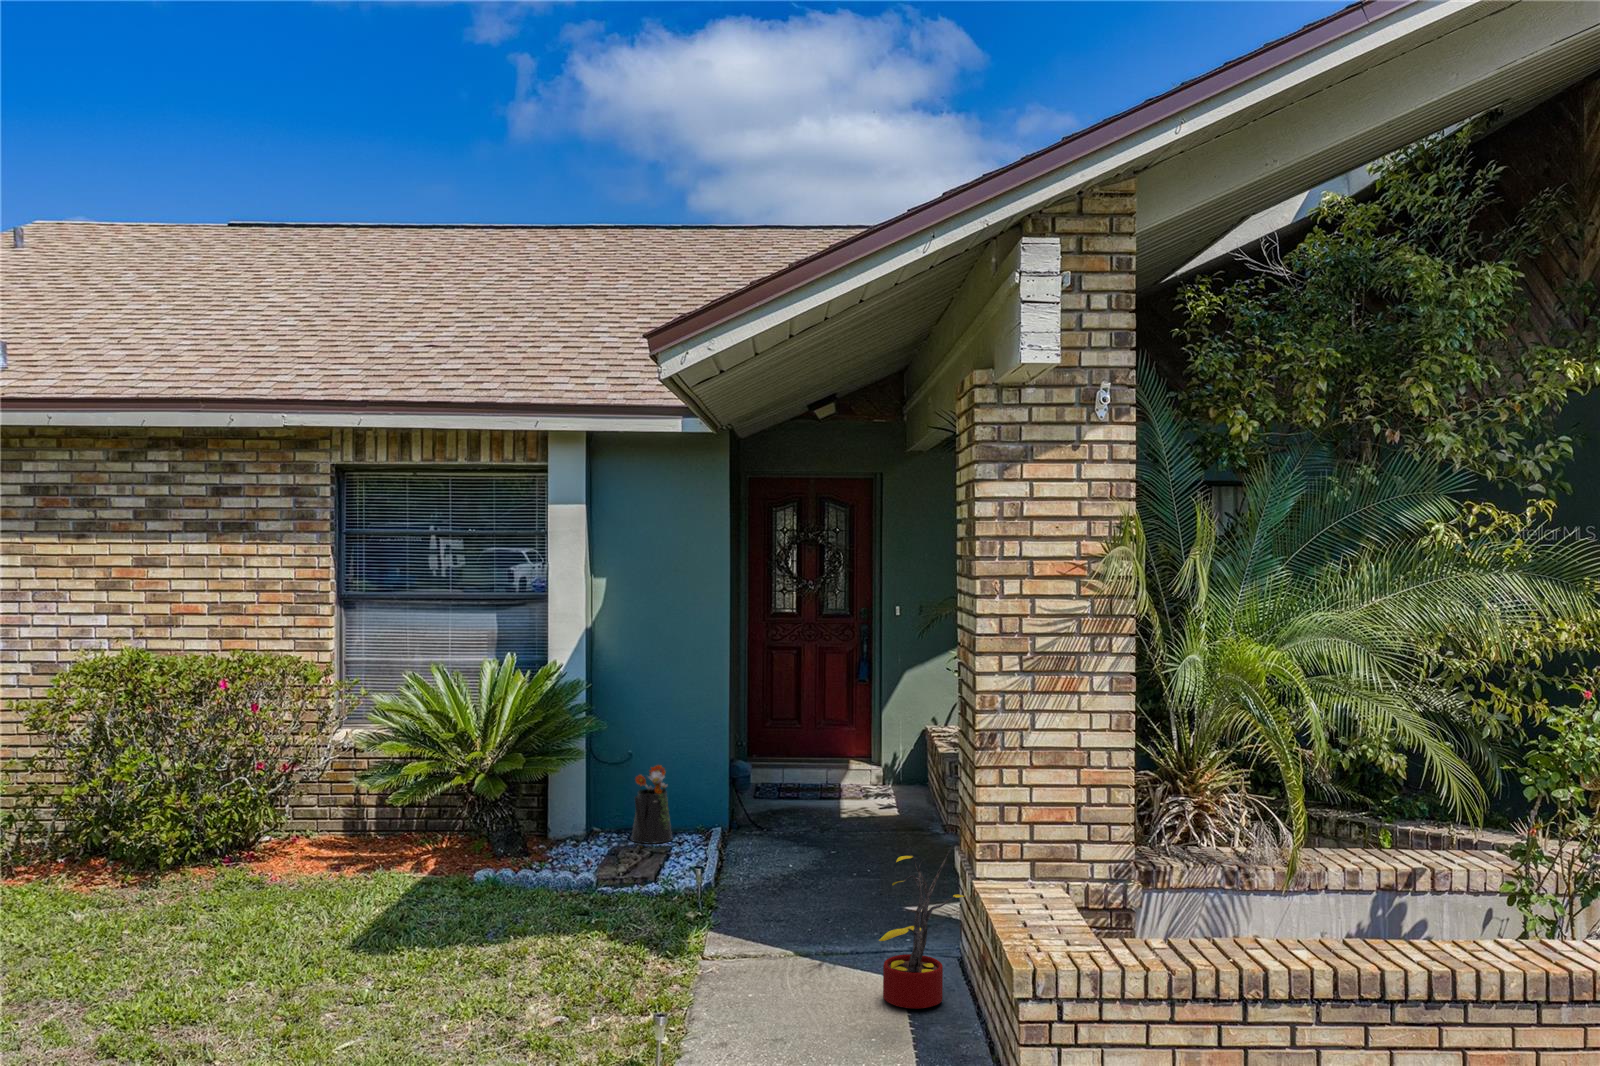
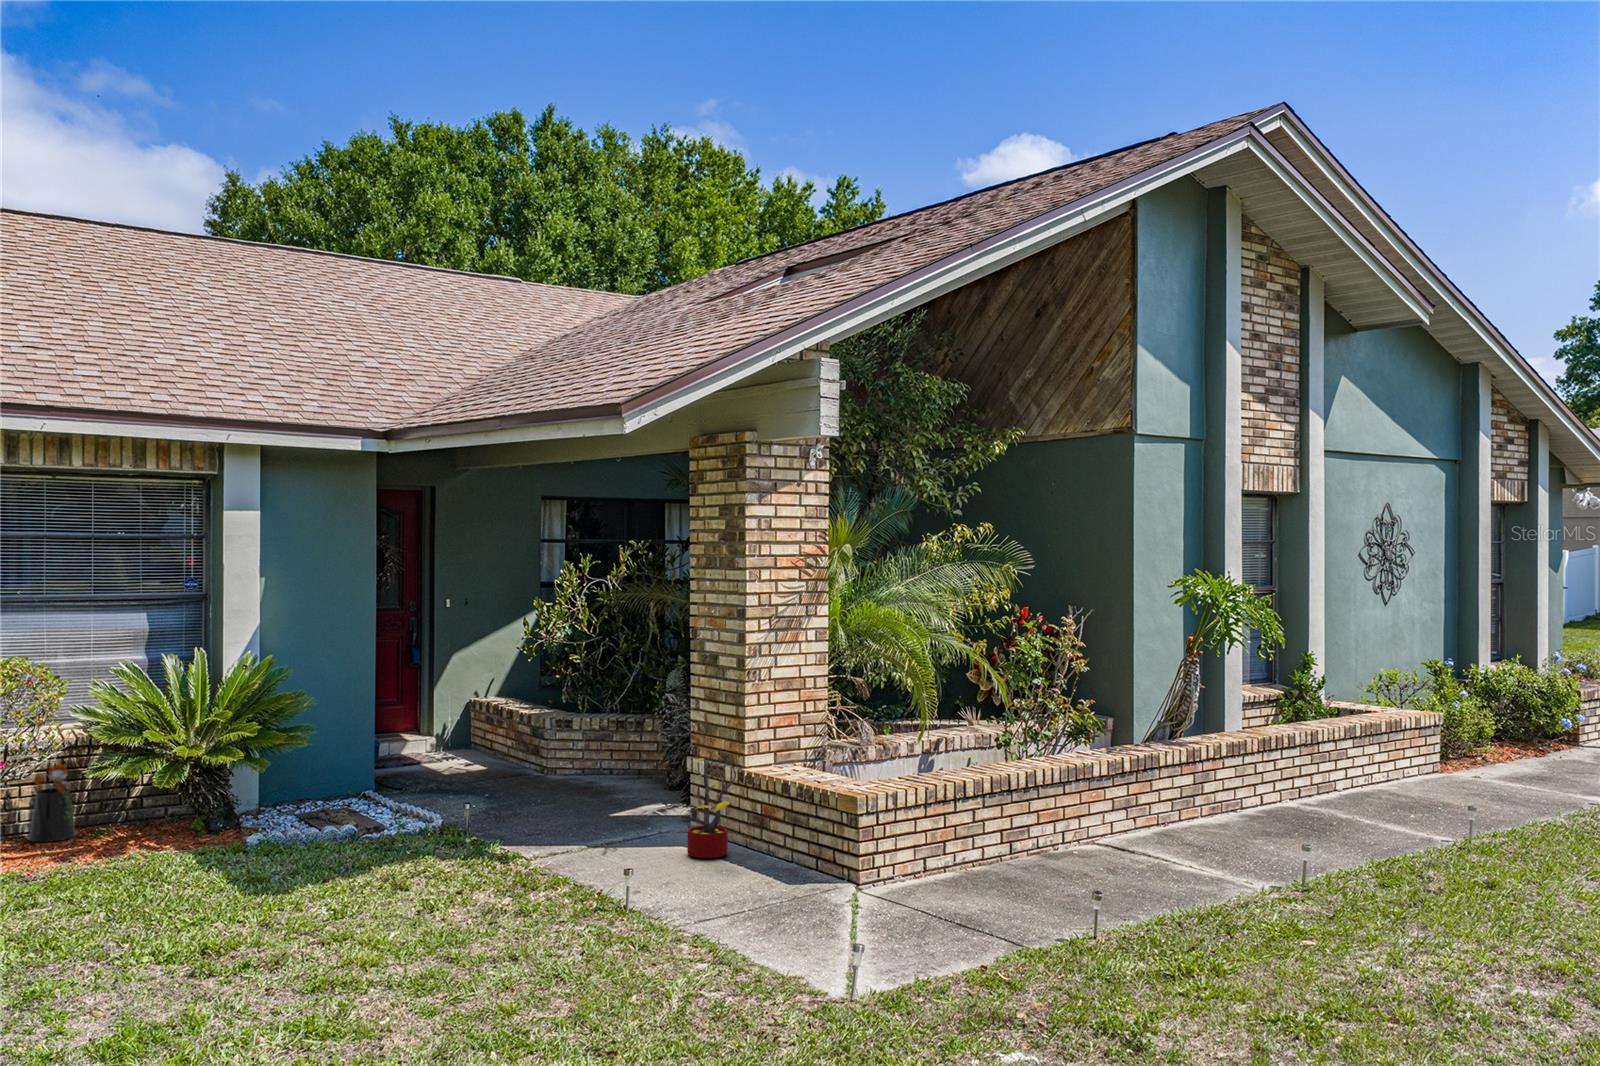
watering can: present [631,765,673,844] -> present [28,764,76,842]

